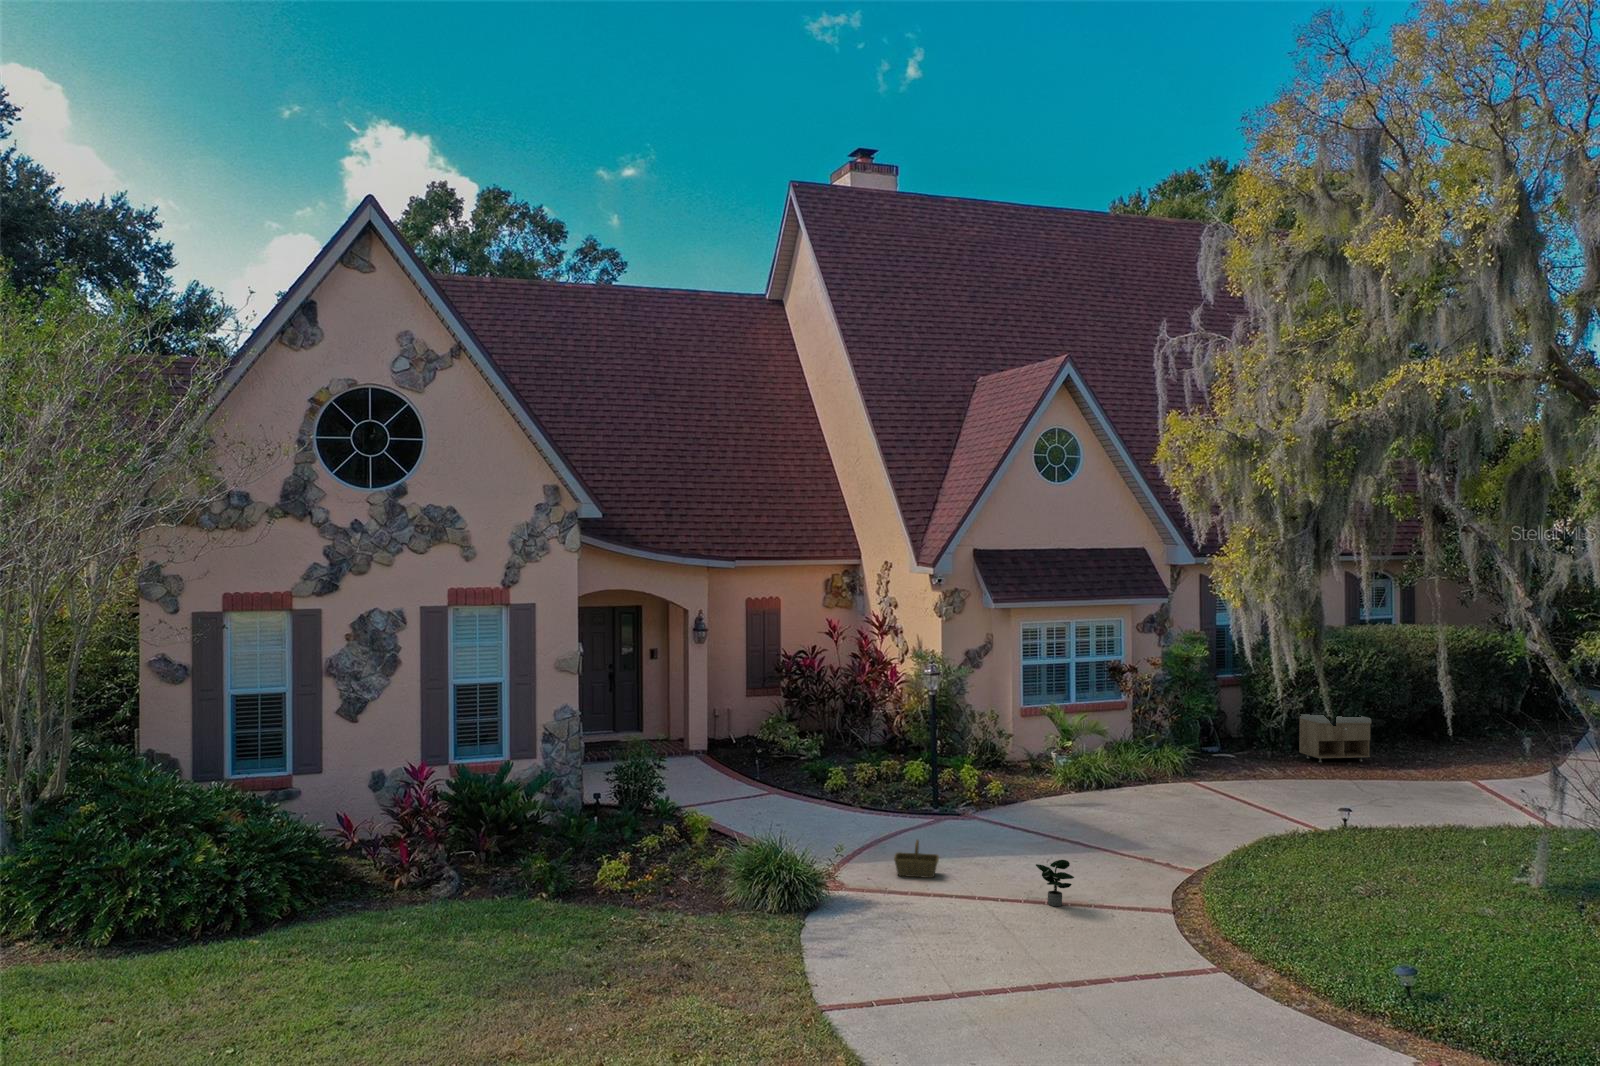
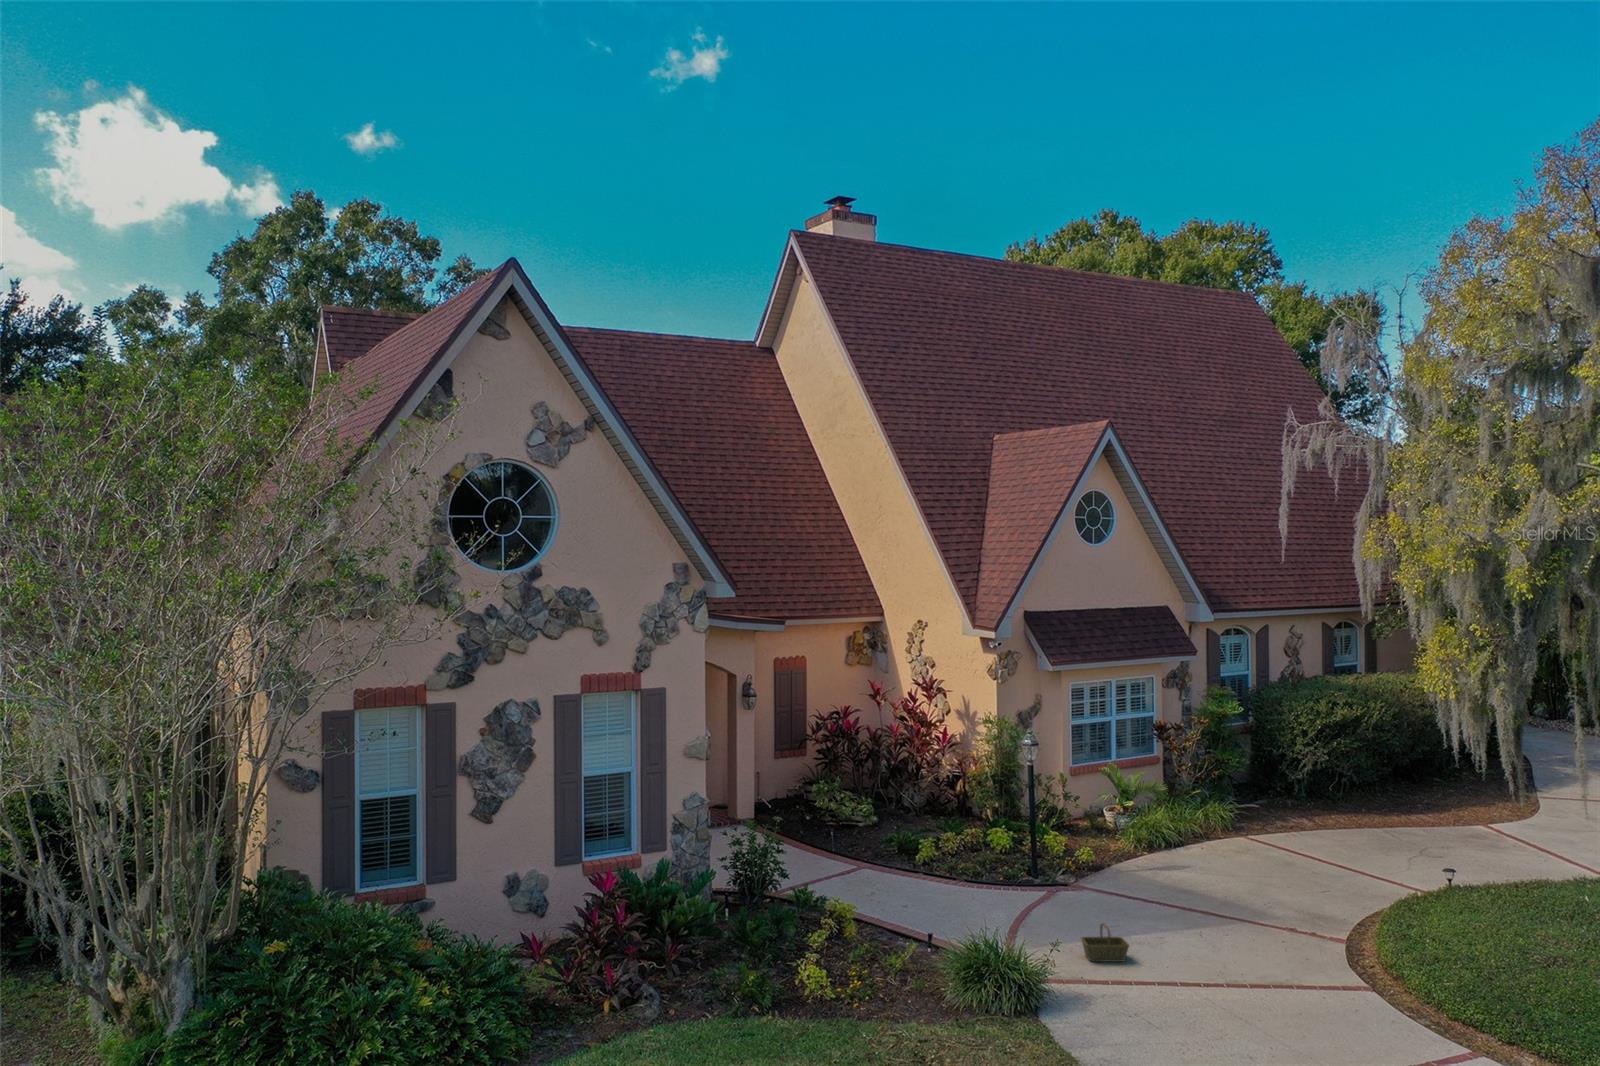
storage bench: present [1299,714,1371,762] -> none [1290,756,1354,803]
potted plant: present [1036,860,1074,906] -> none [1245,940,1286,987]

